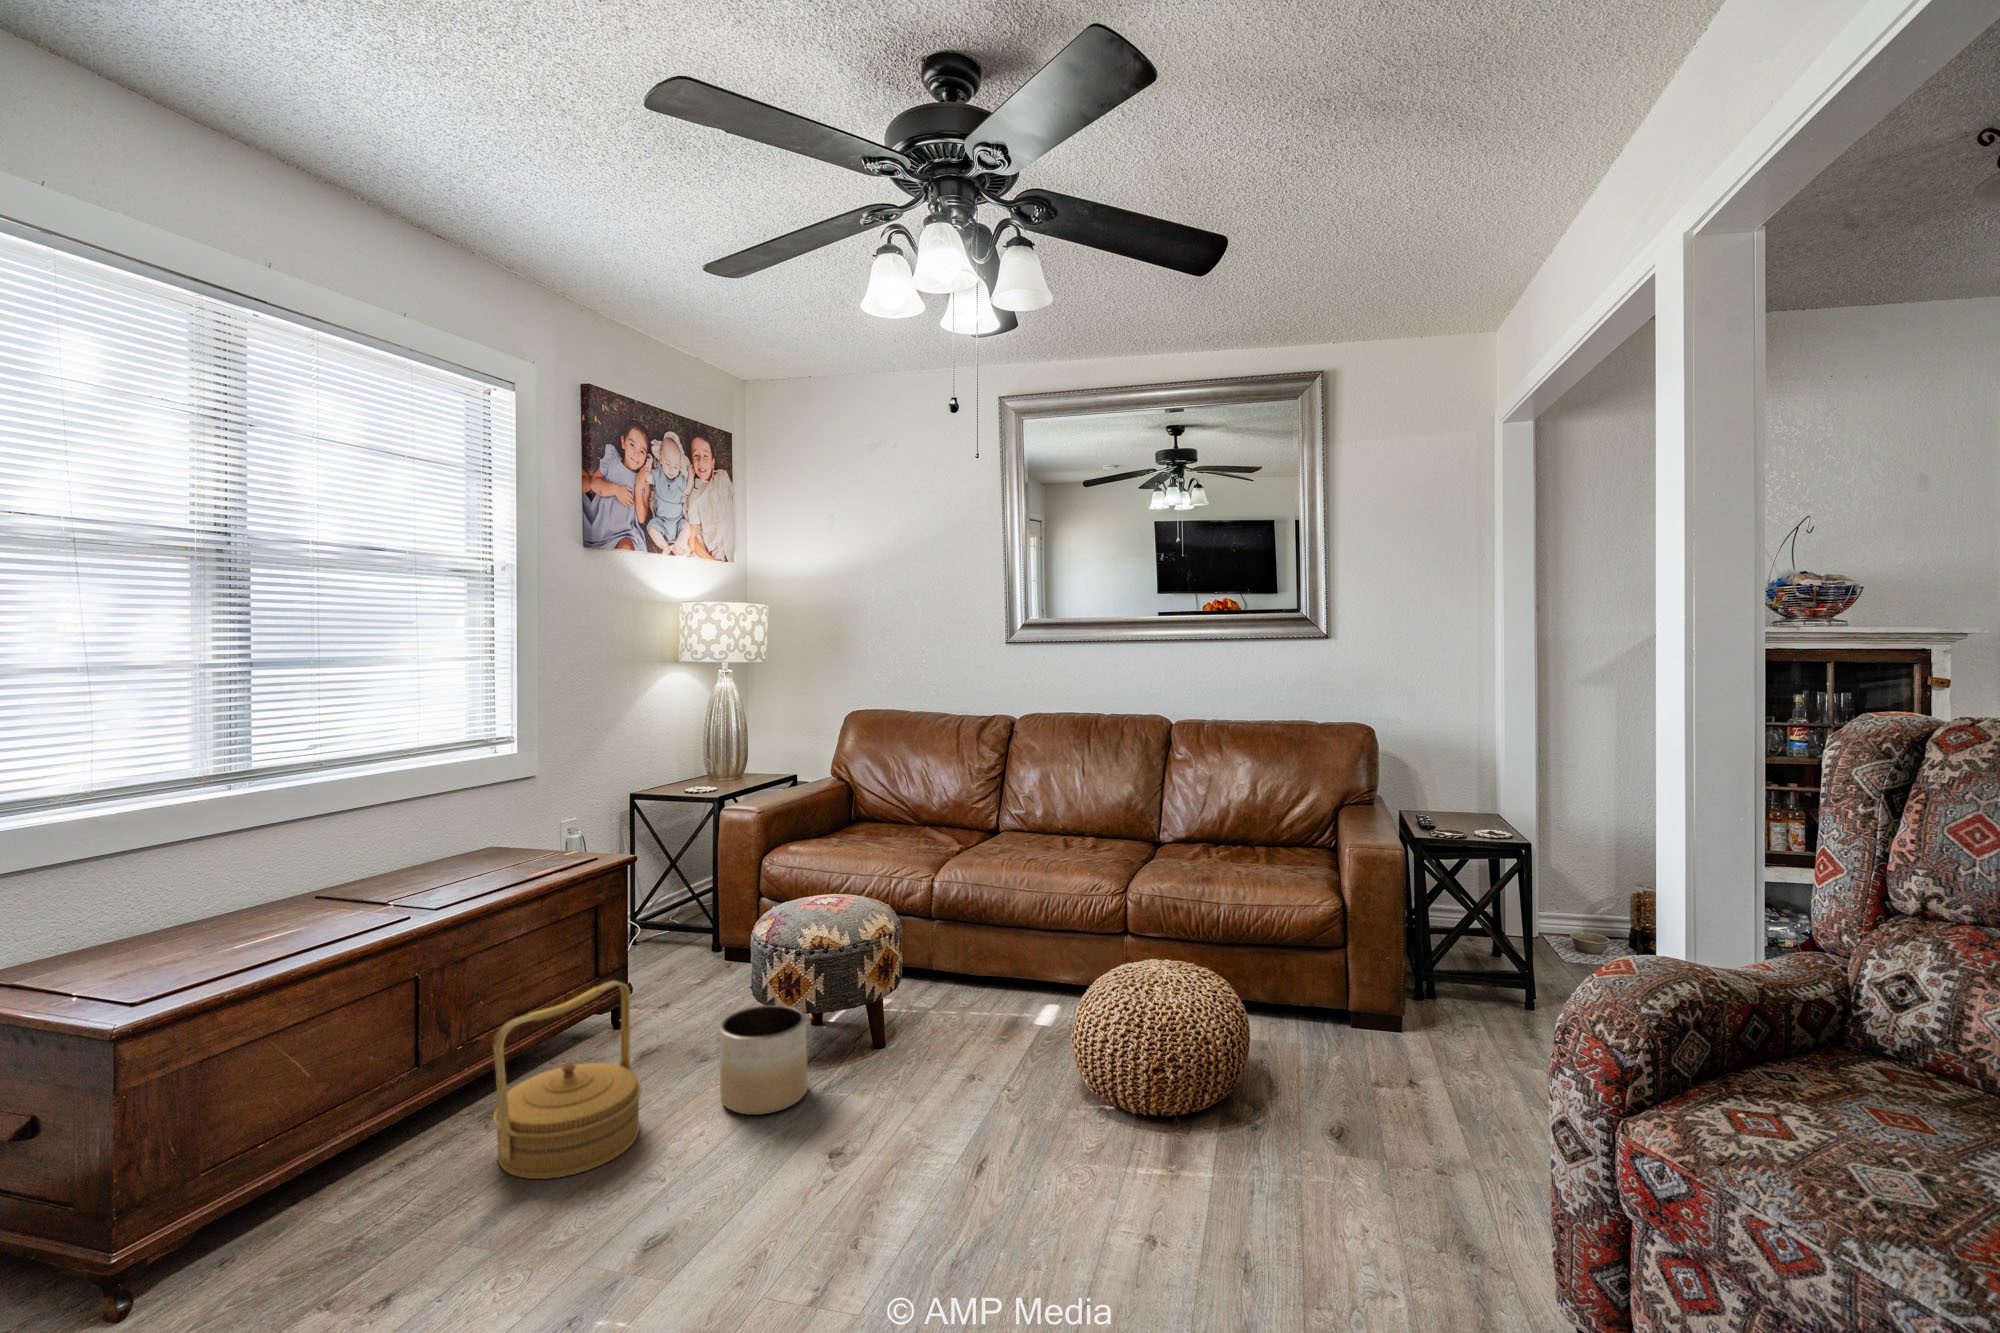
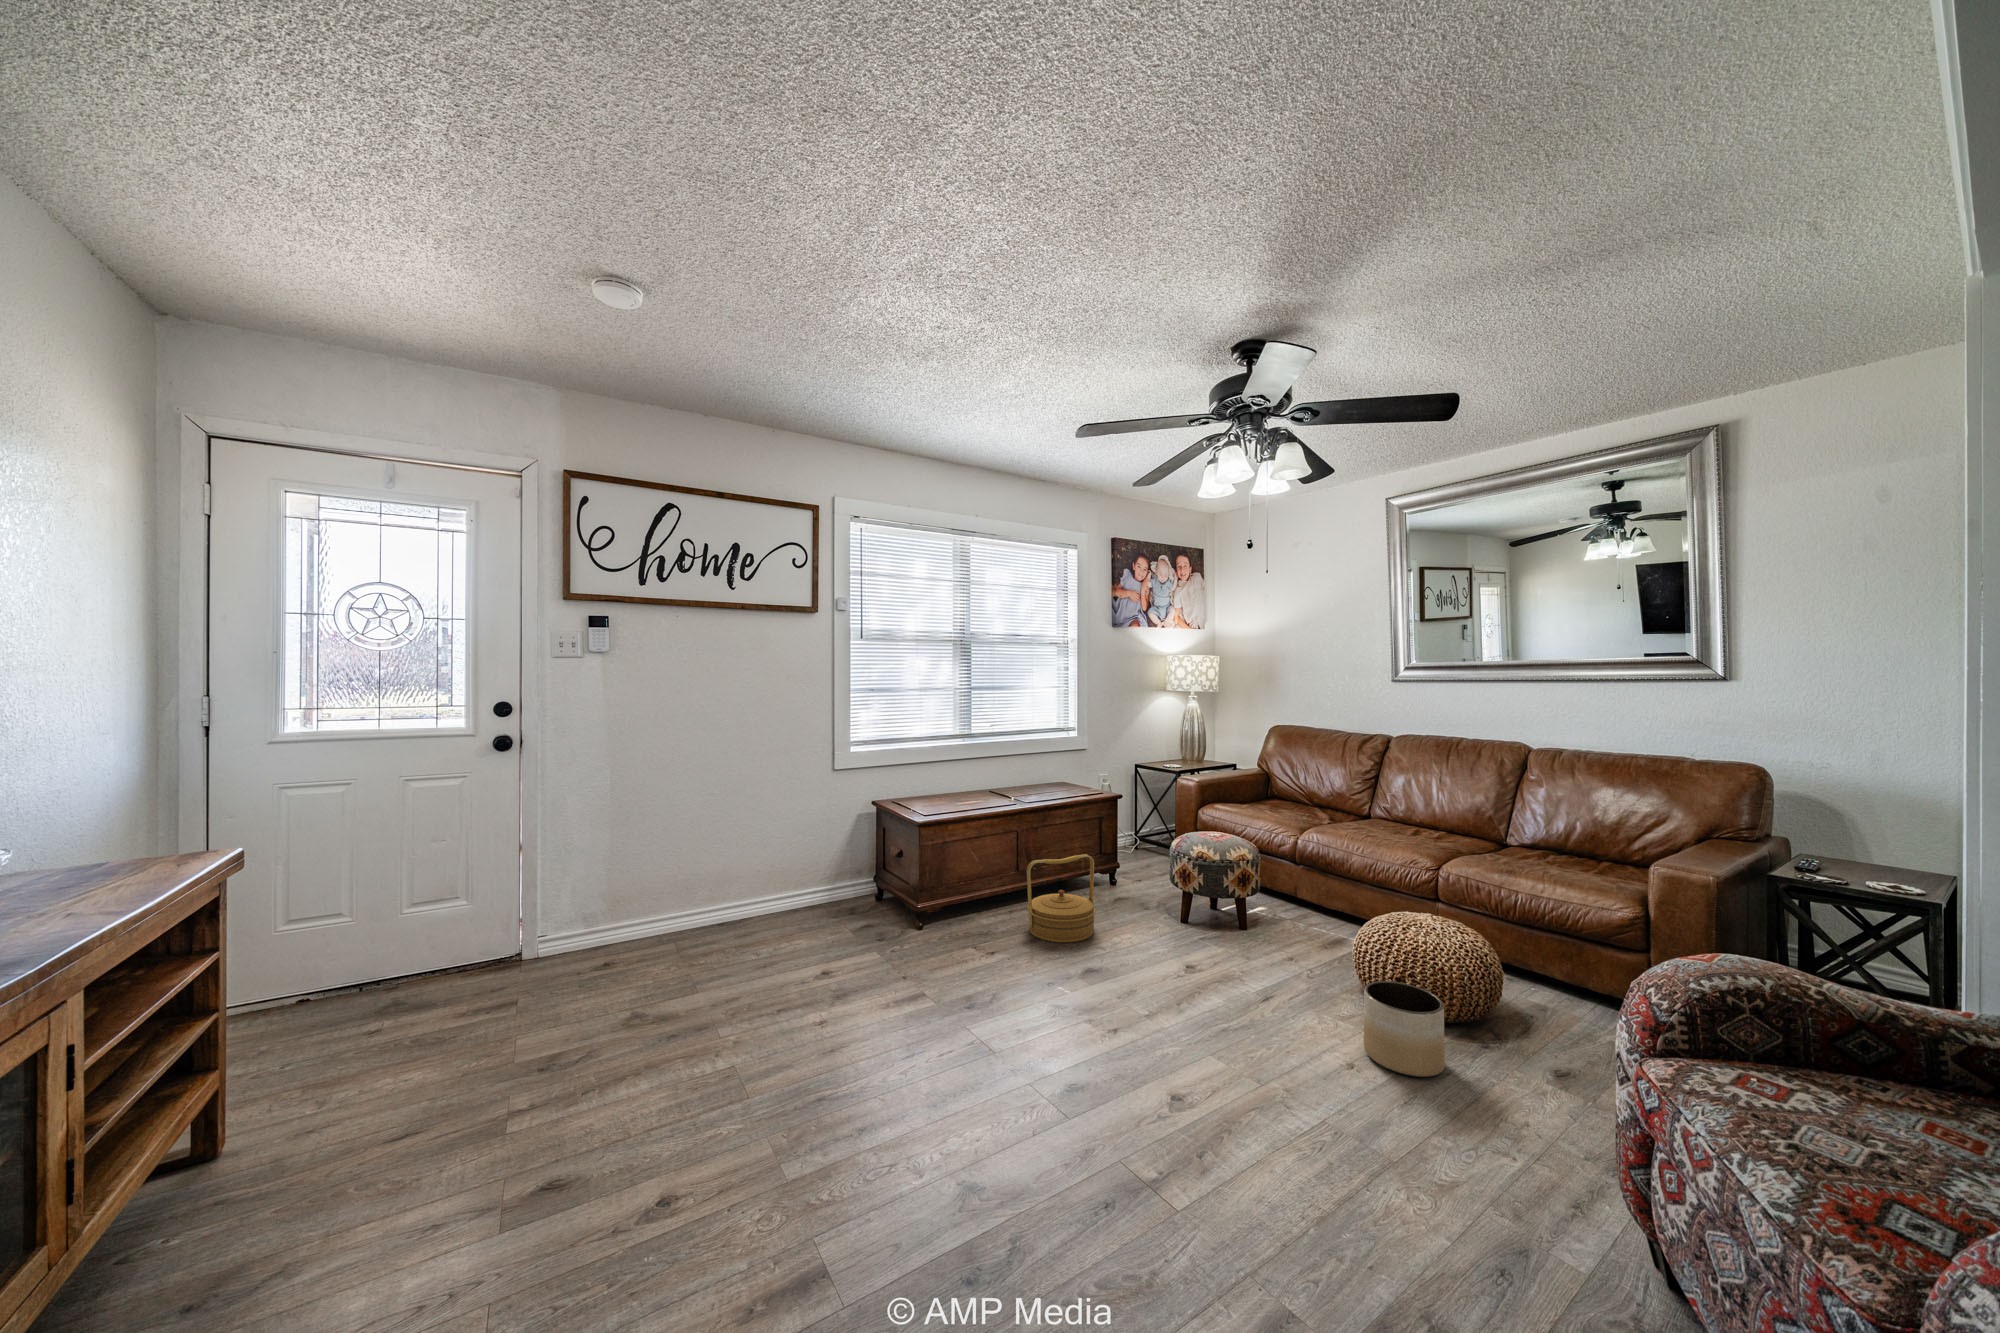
planter: present [720,1005,808,1115] -> present [1364,981,1445,1077]

